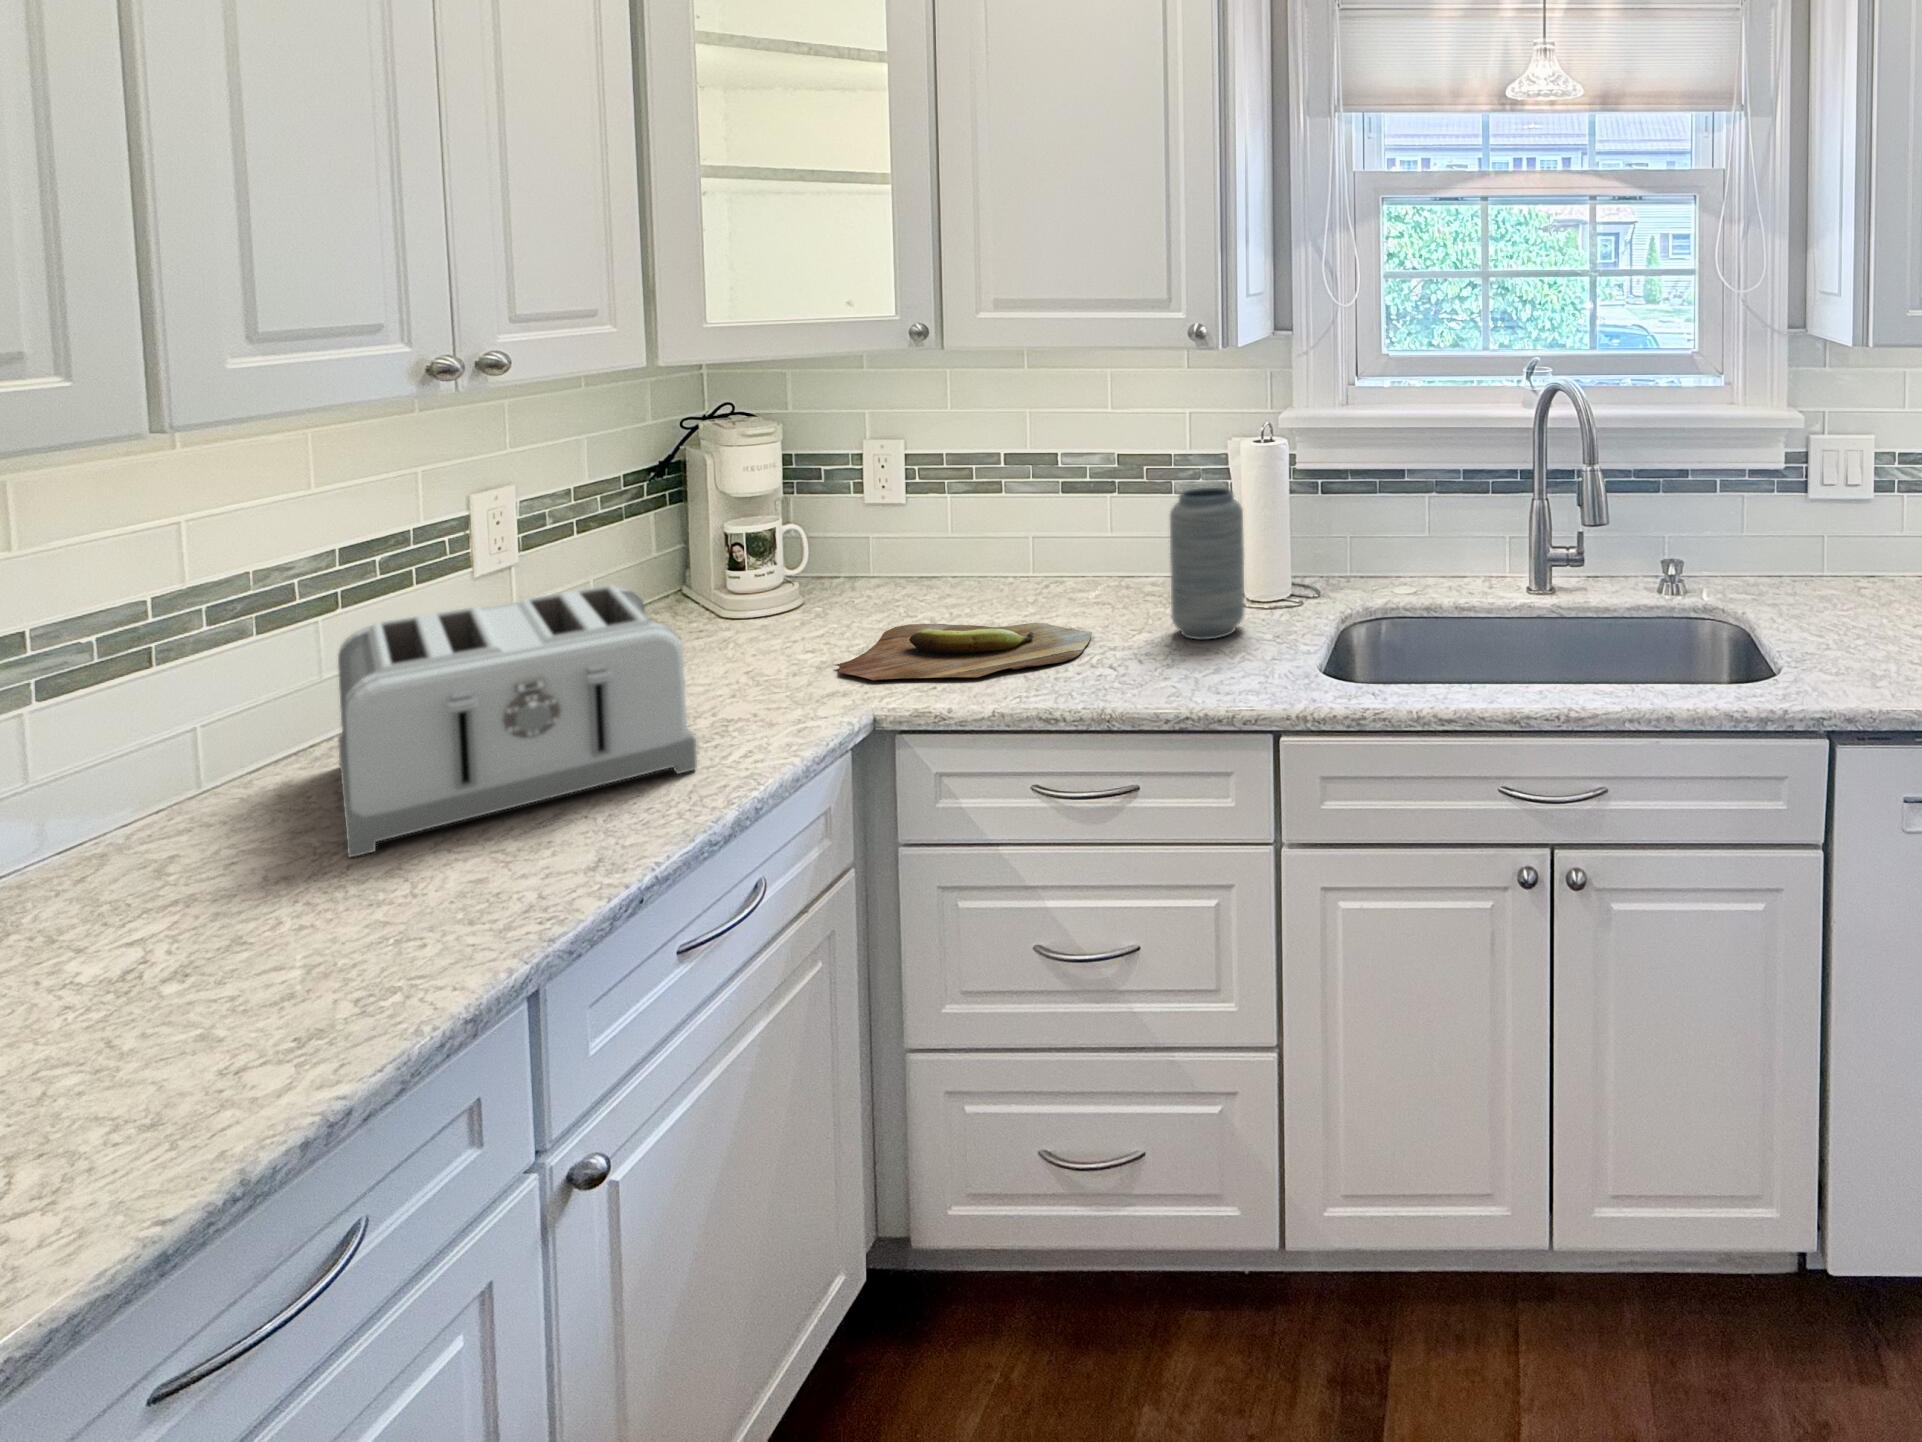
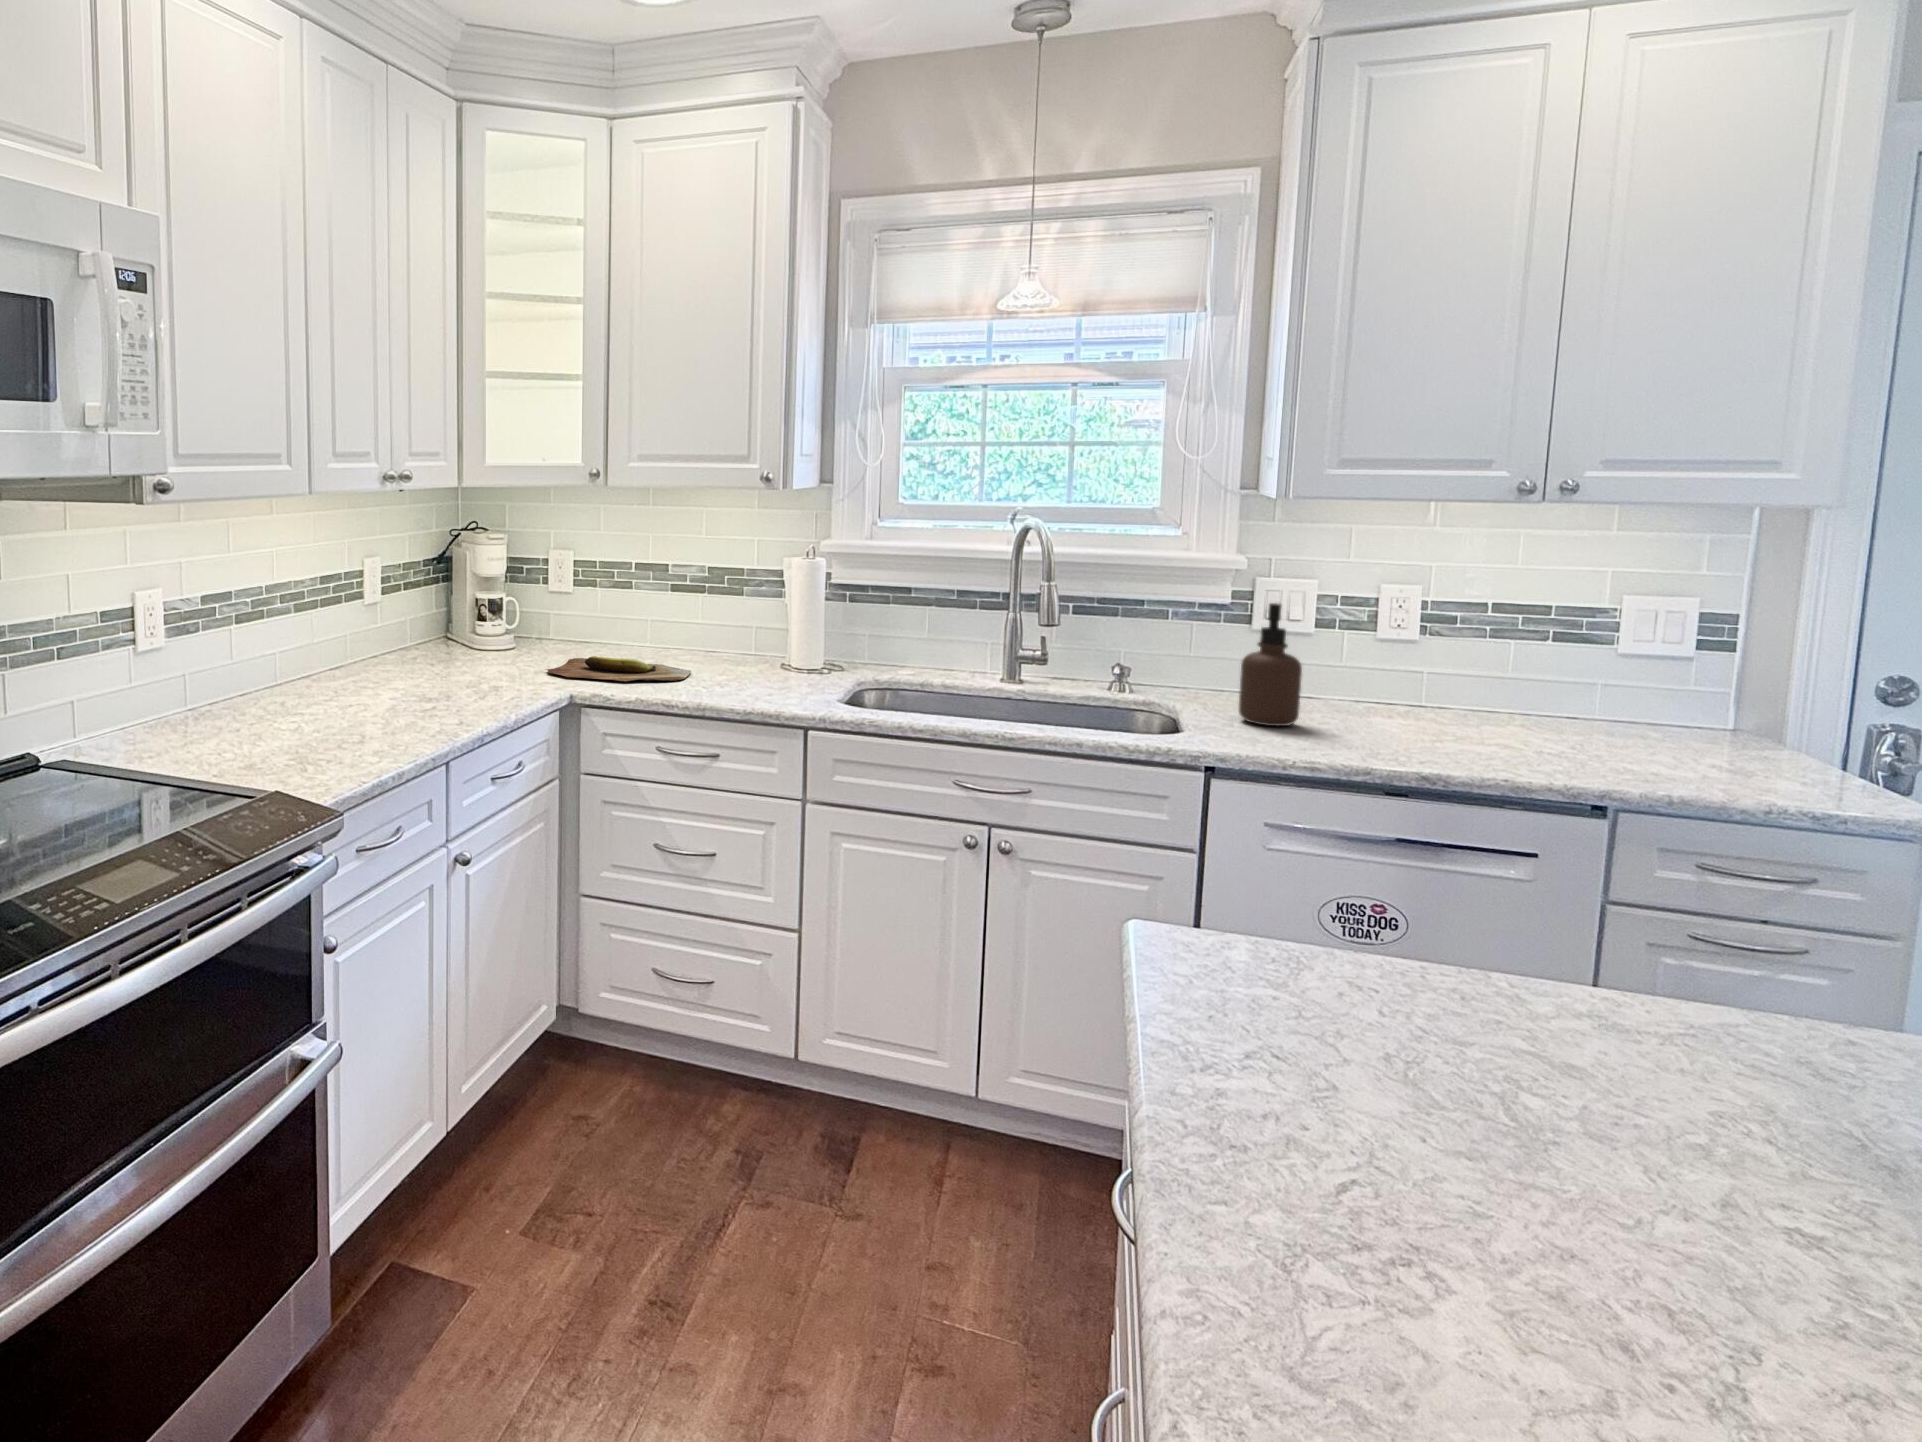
soap dispenser: none [1831,482,1900,643] -> present [1239,603,1302,726]
vase: present [1170,488,1244,640] -> none [742,583,791,680]
toaster: present [338,585,697,857] -> none [327,604,488,707]

